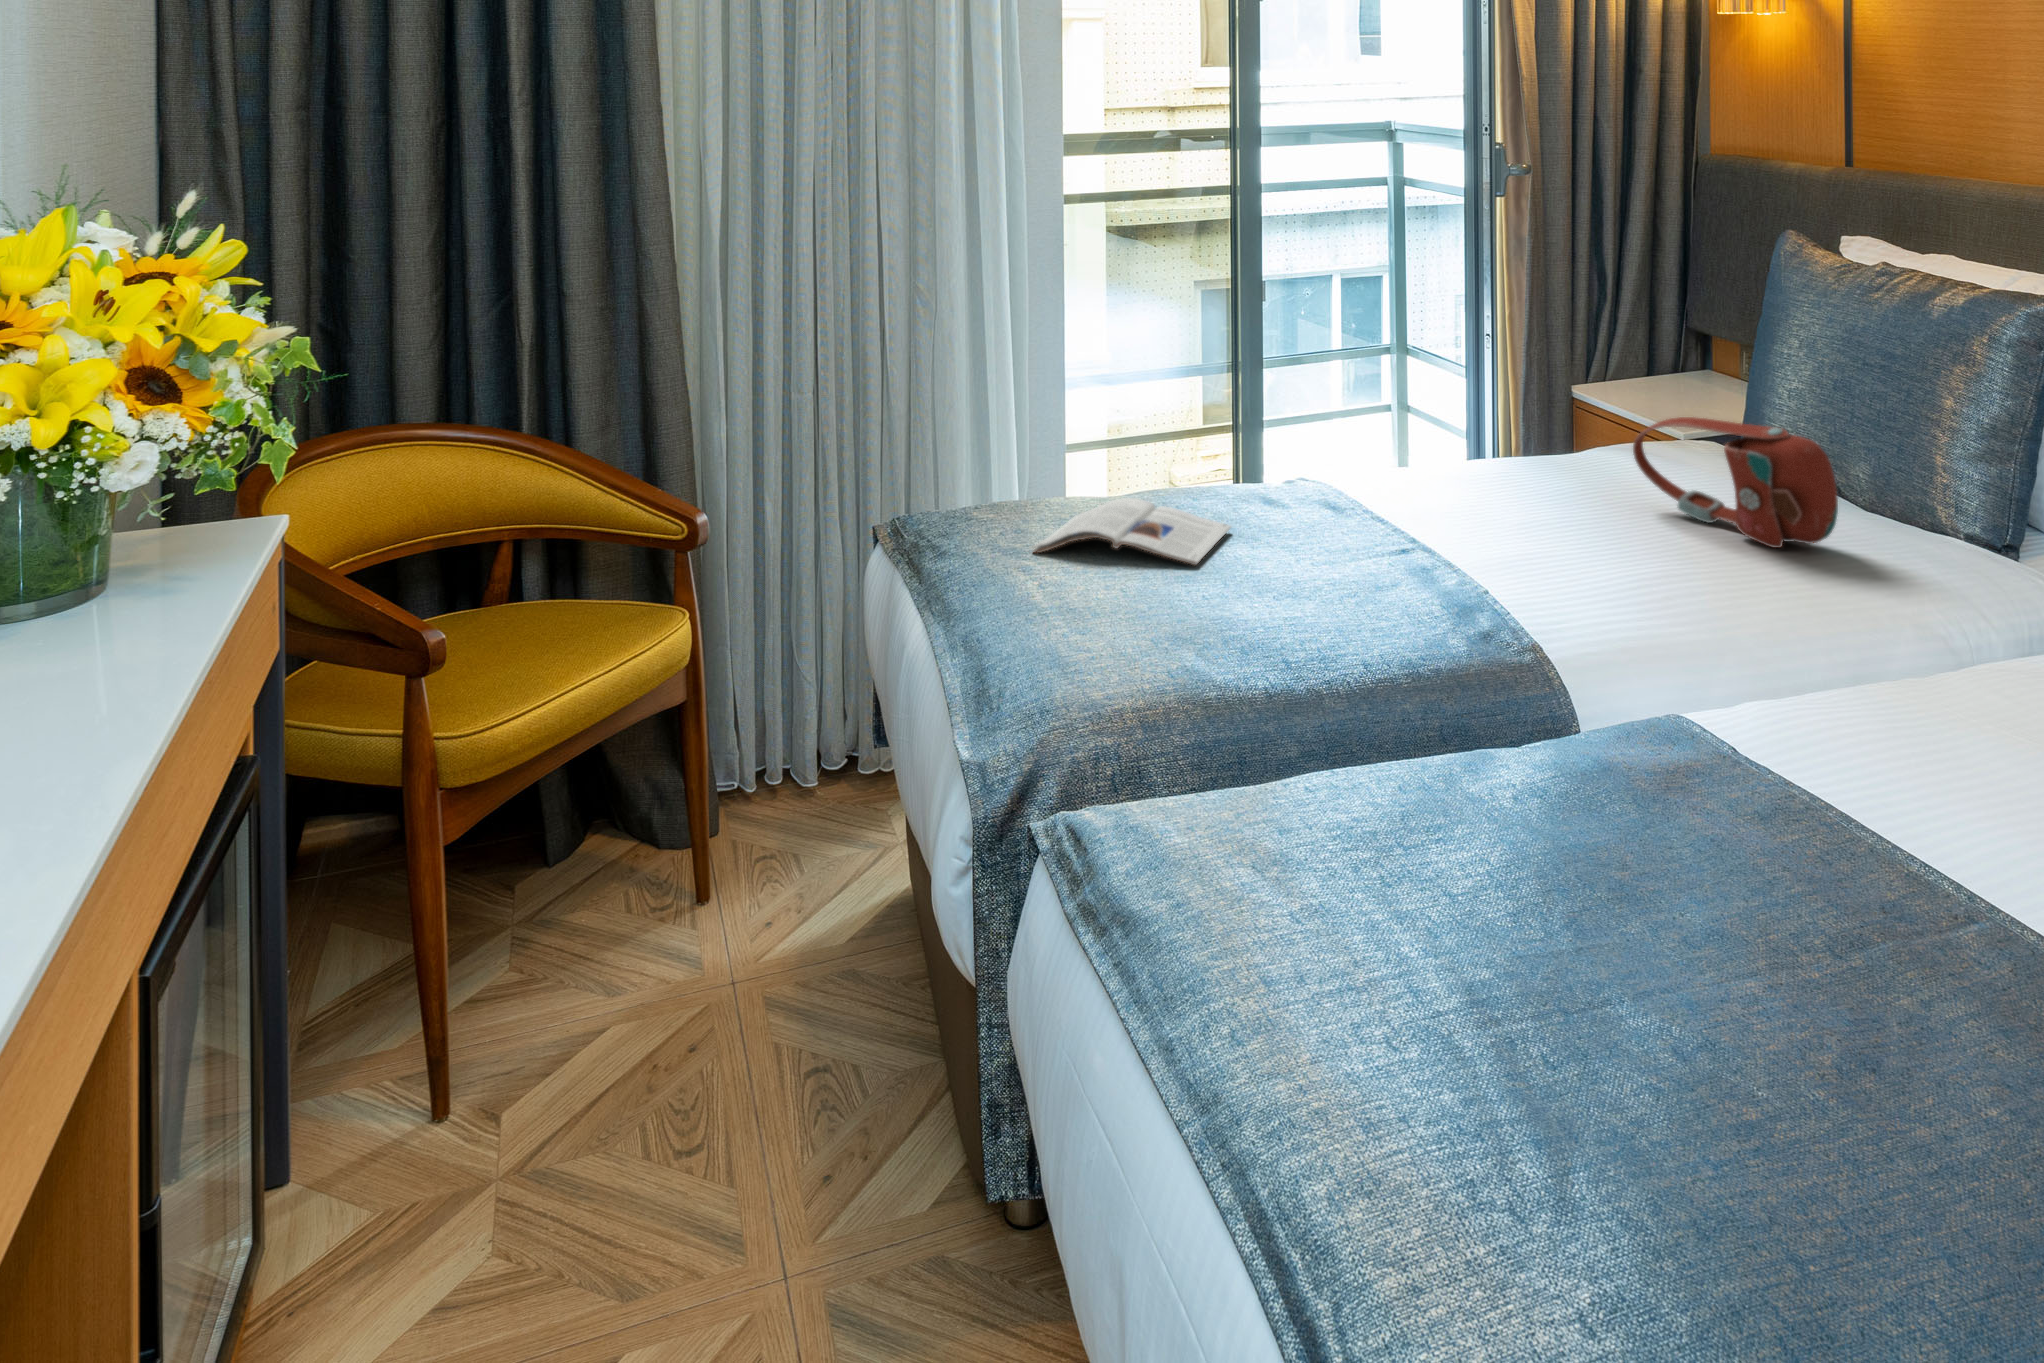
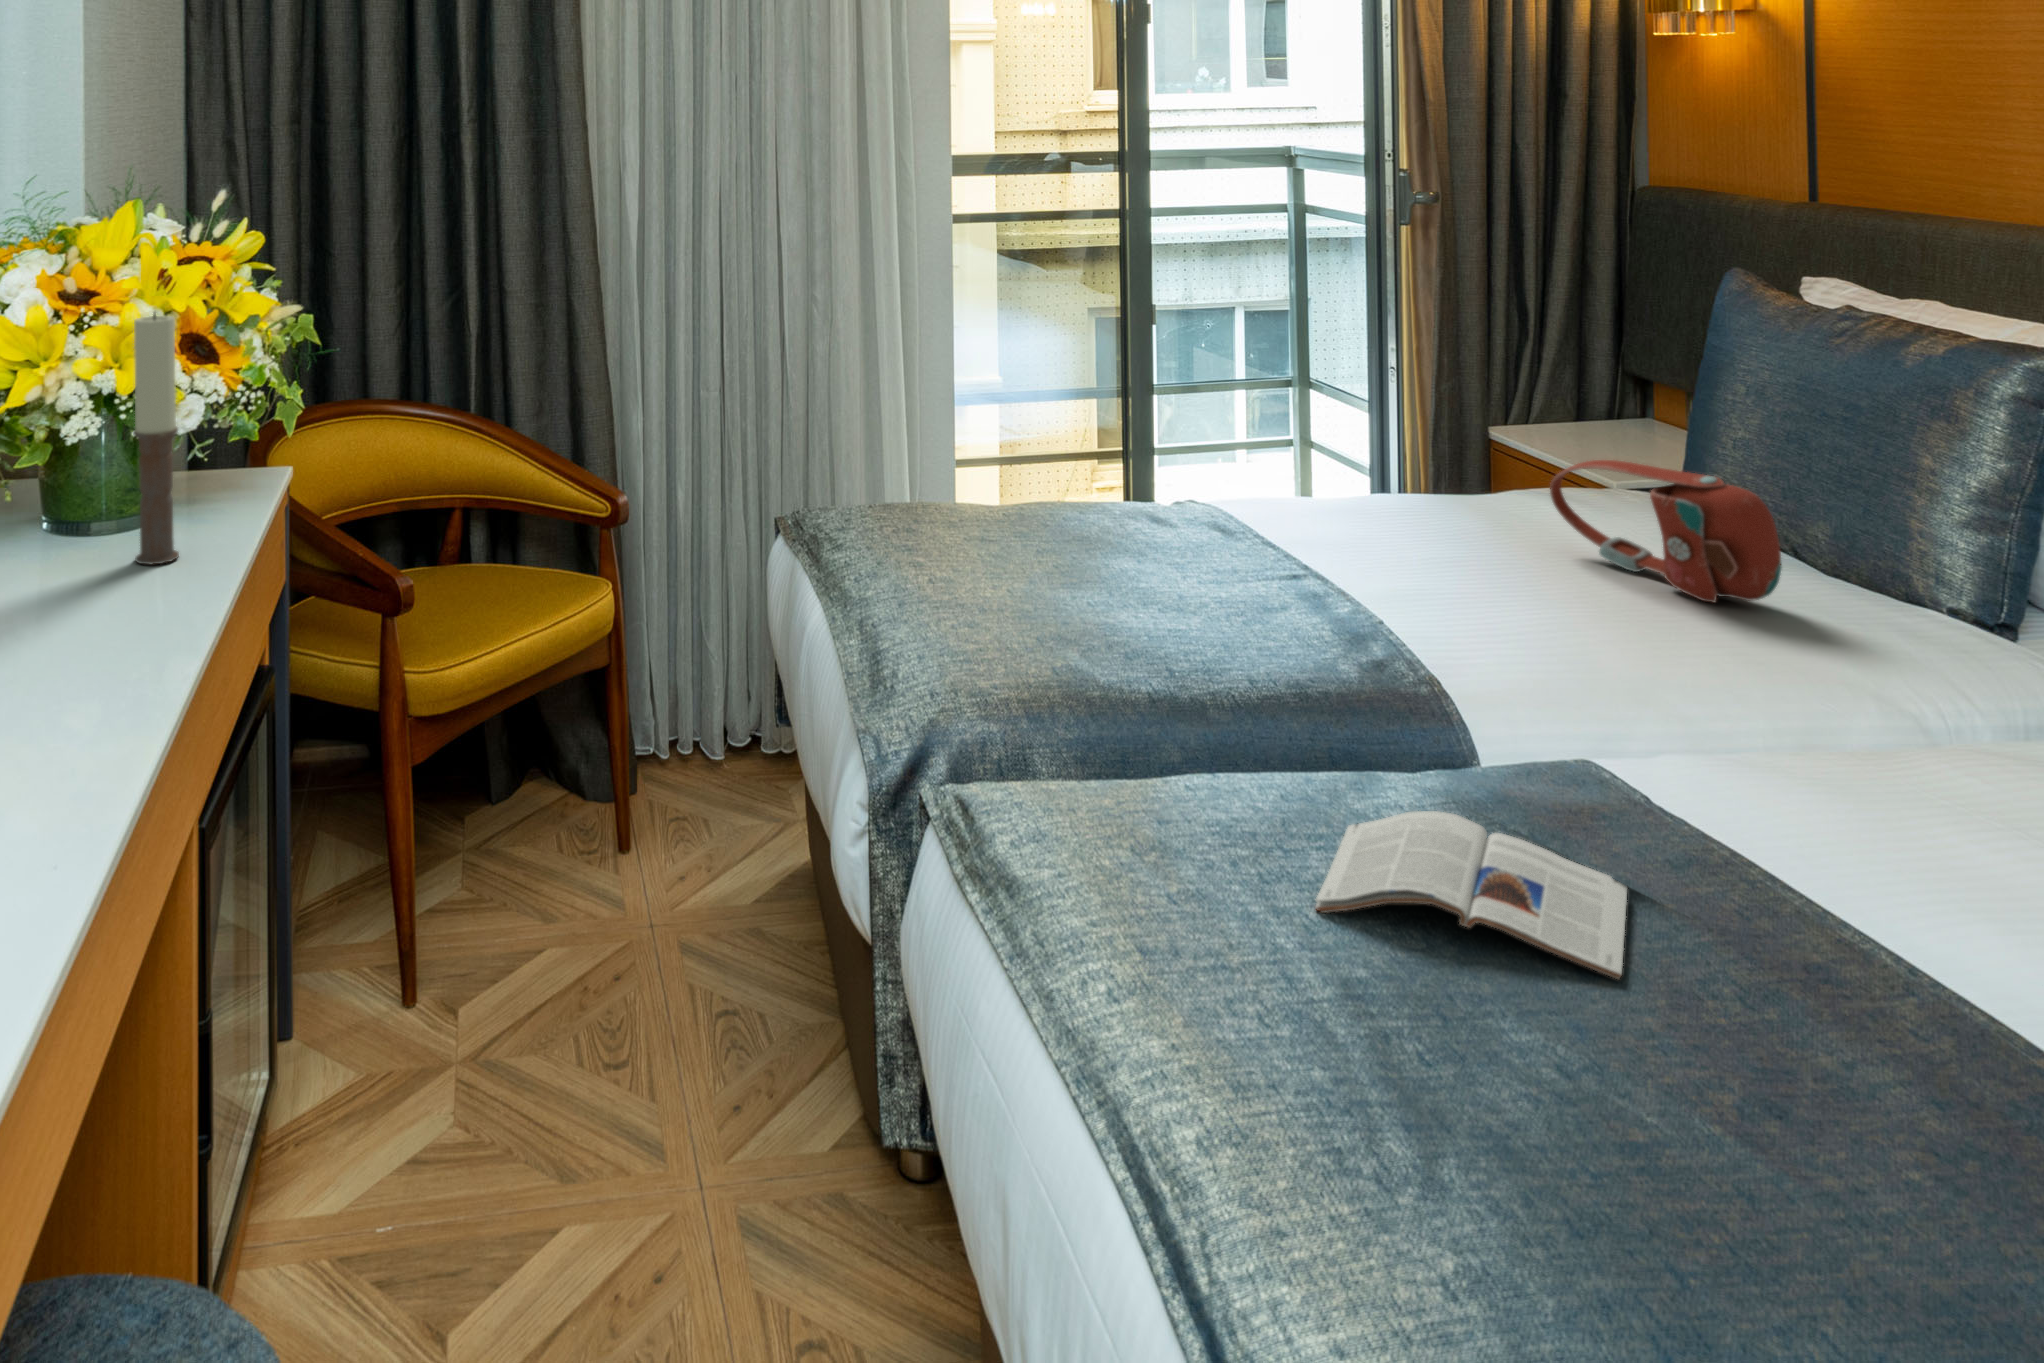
candle: none [61,342,125,650] -> present [133,312,179,564]
magazine: present [1033,498,1231,565] -> present [1315,811,1627,979]

